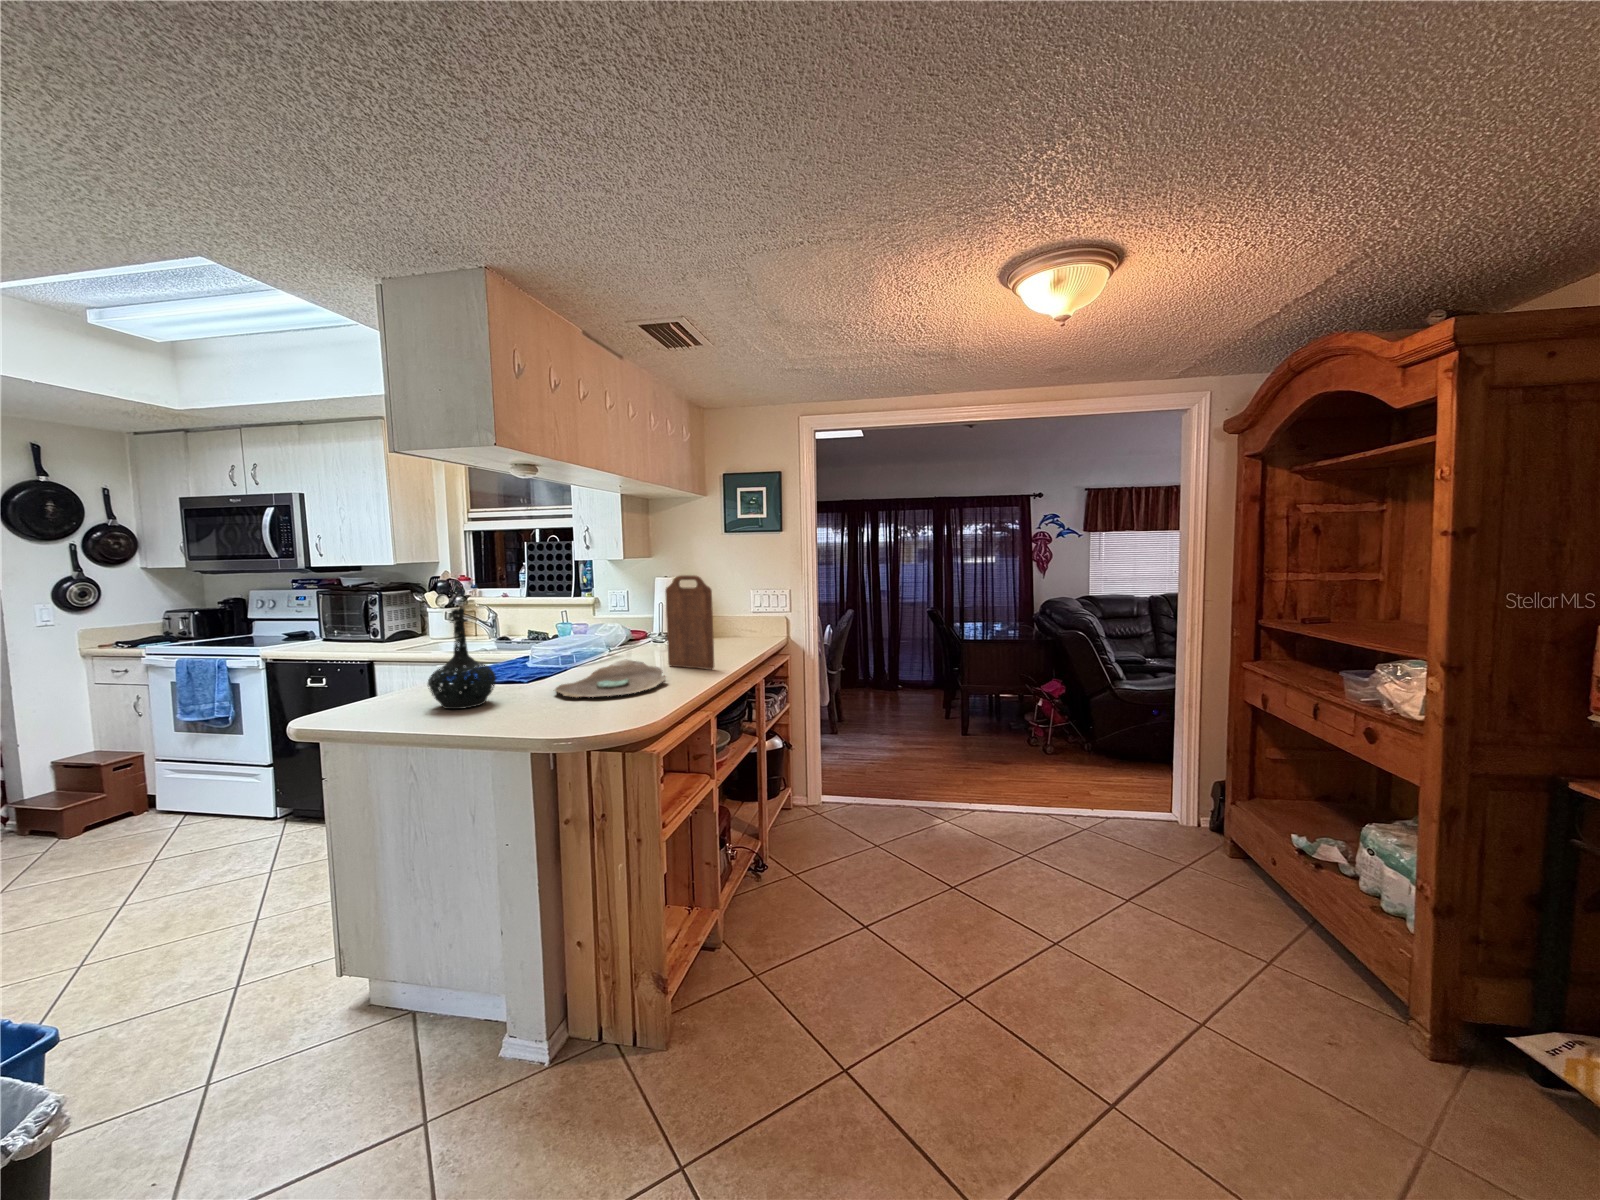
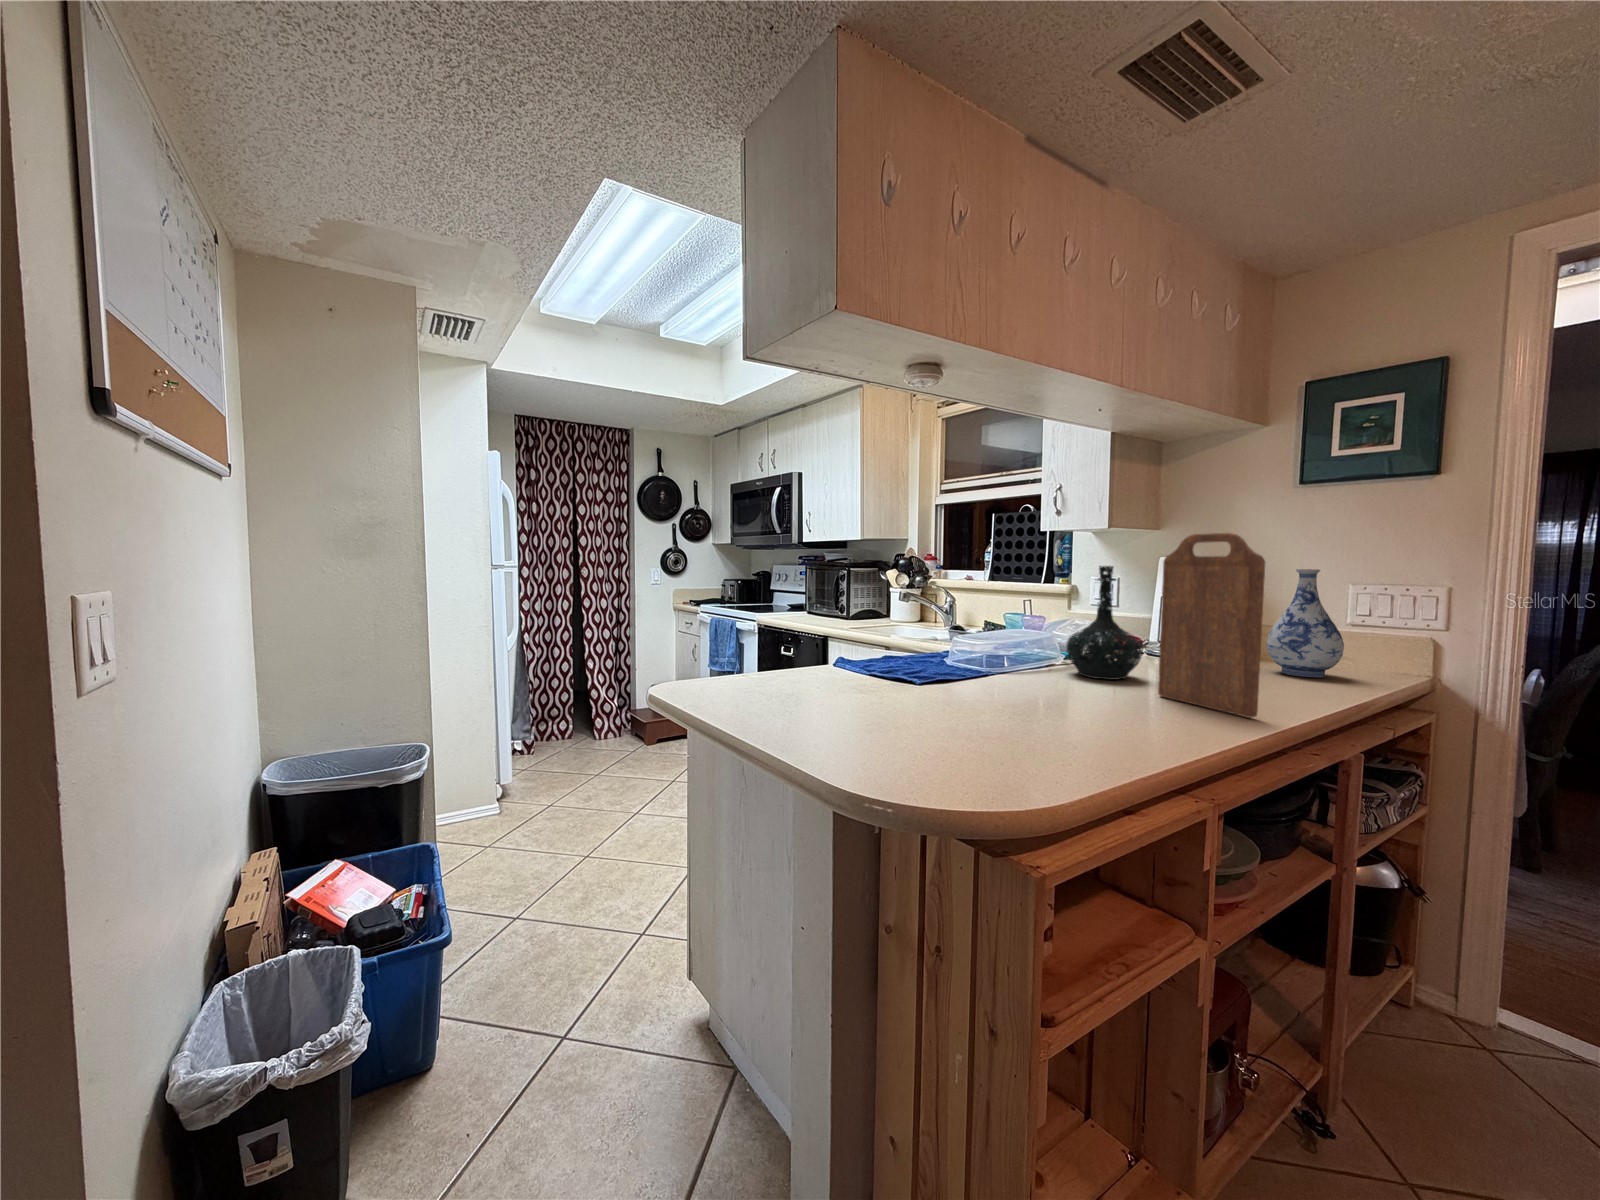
vase: none [716,585,749,644] -> present [1267,569,1344,677]
bottle: present [428,608,496,709] -> present [1066,566,1143,680]
decorative bowl: present [555,659,666,697] -> none [935,672,1143,736]

